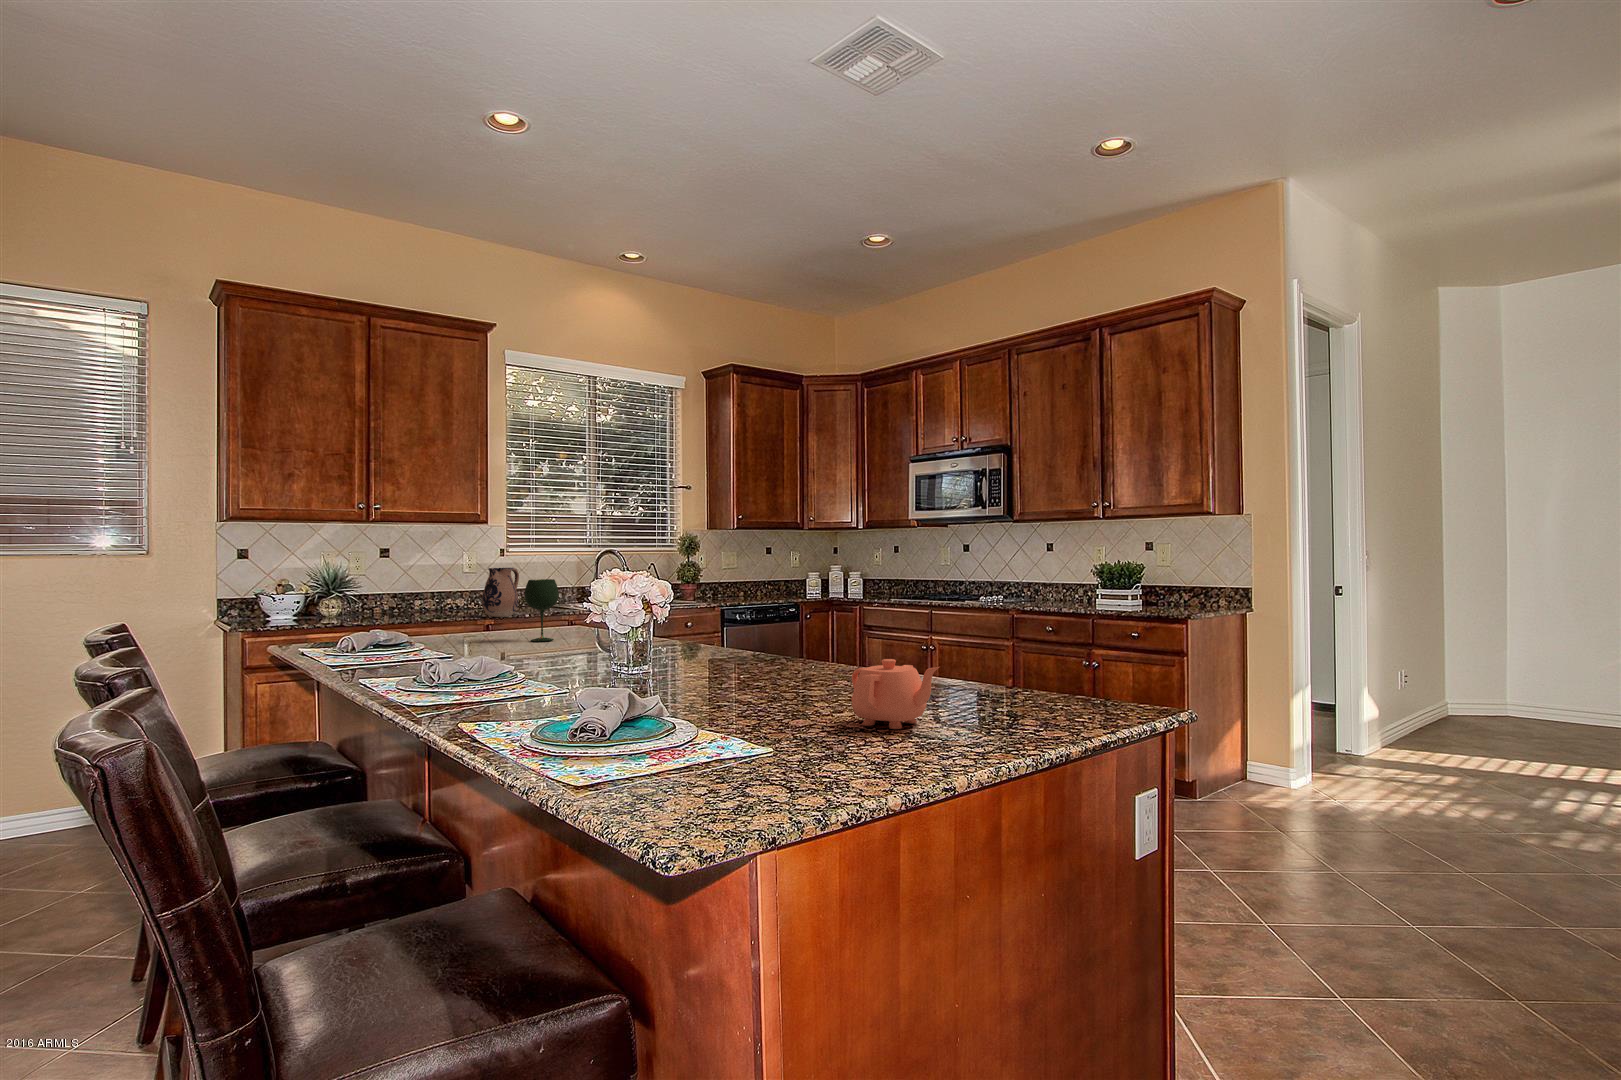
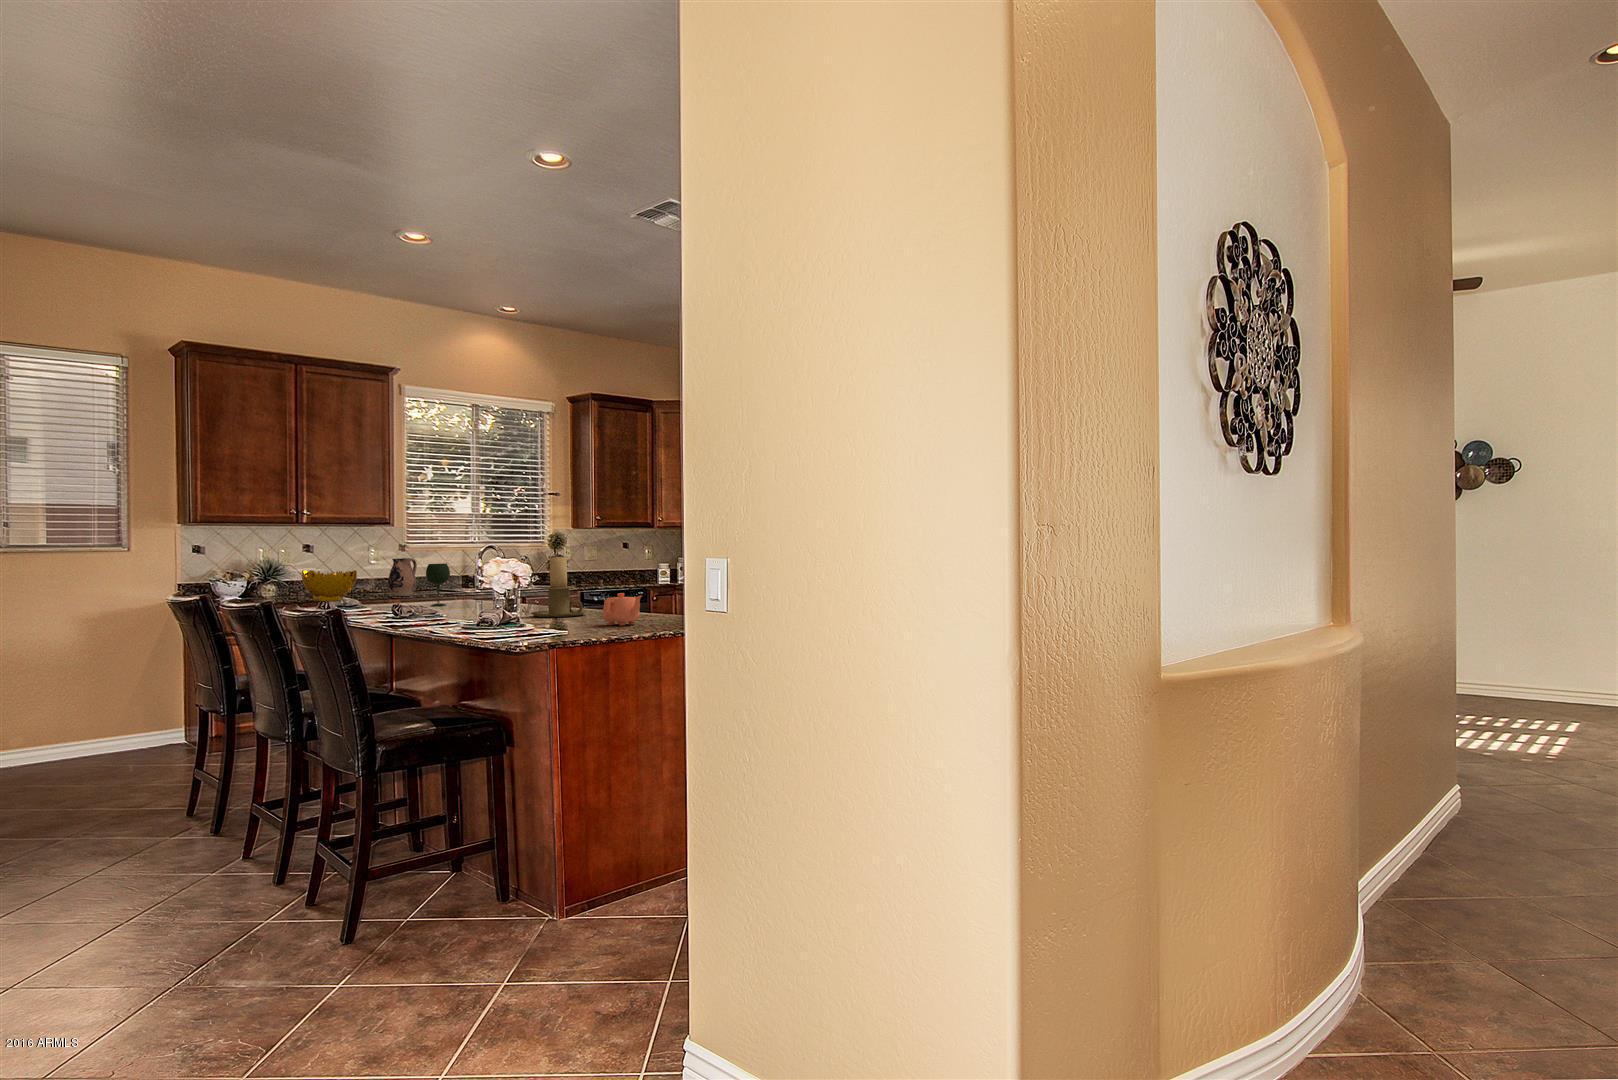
candle holder: none [690,577,787,685] -> present [530,557,587,617]
decorative bowl: none [370,583,441,625] -> present [302,570,357,601]

